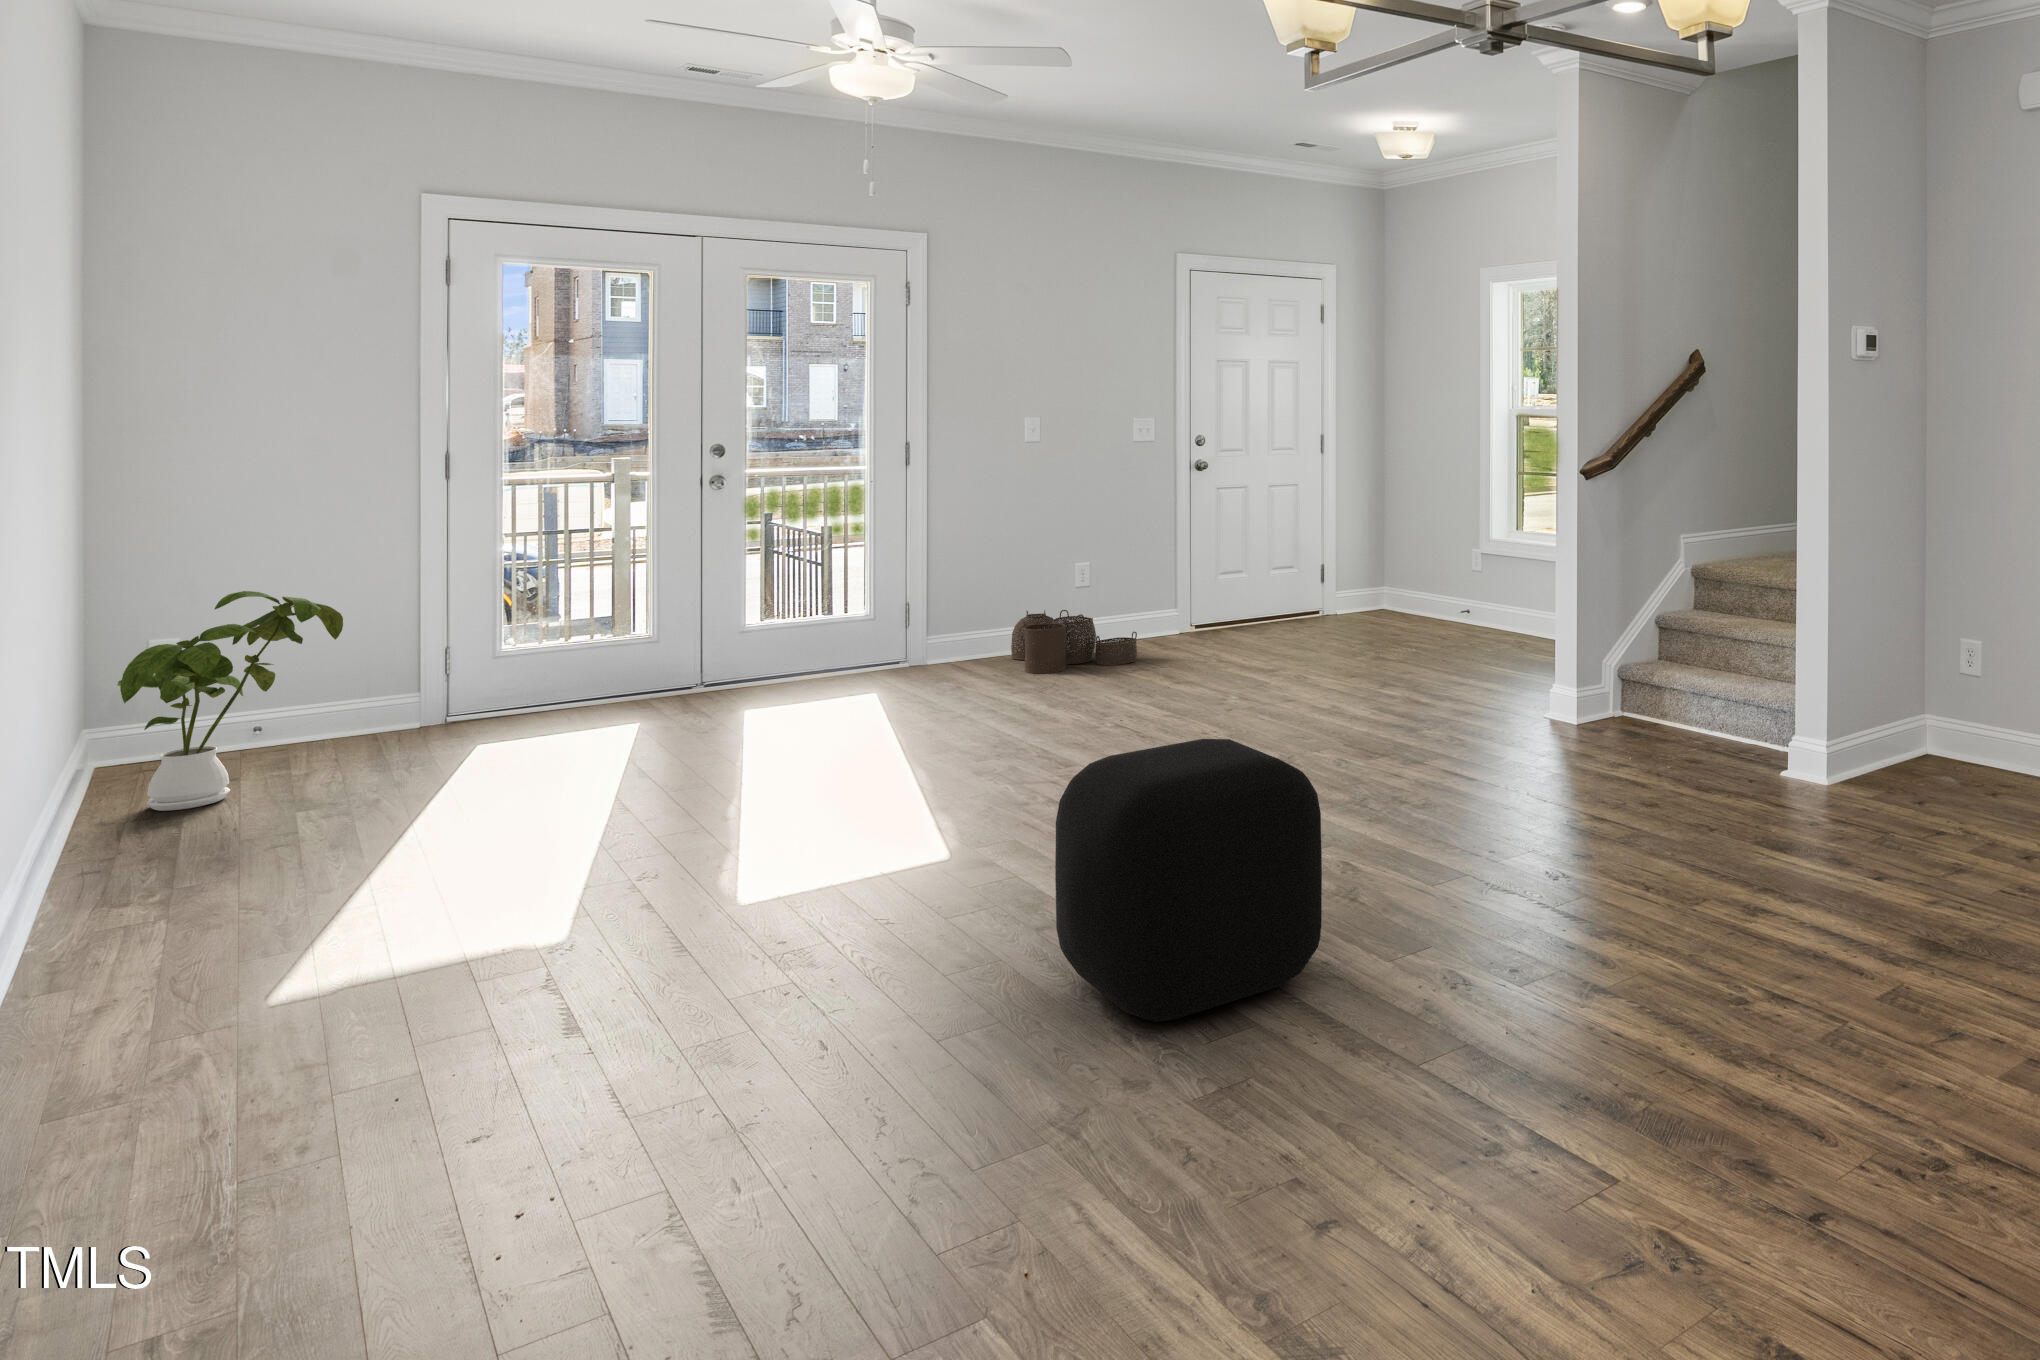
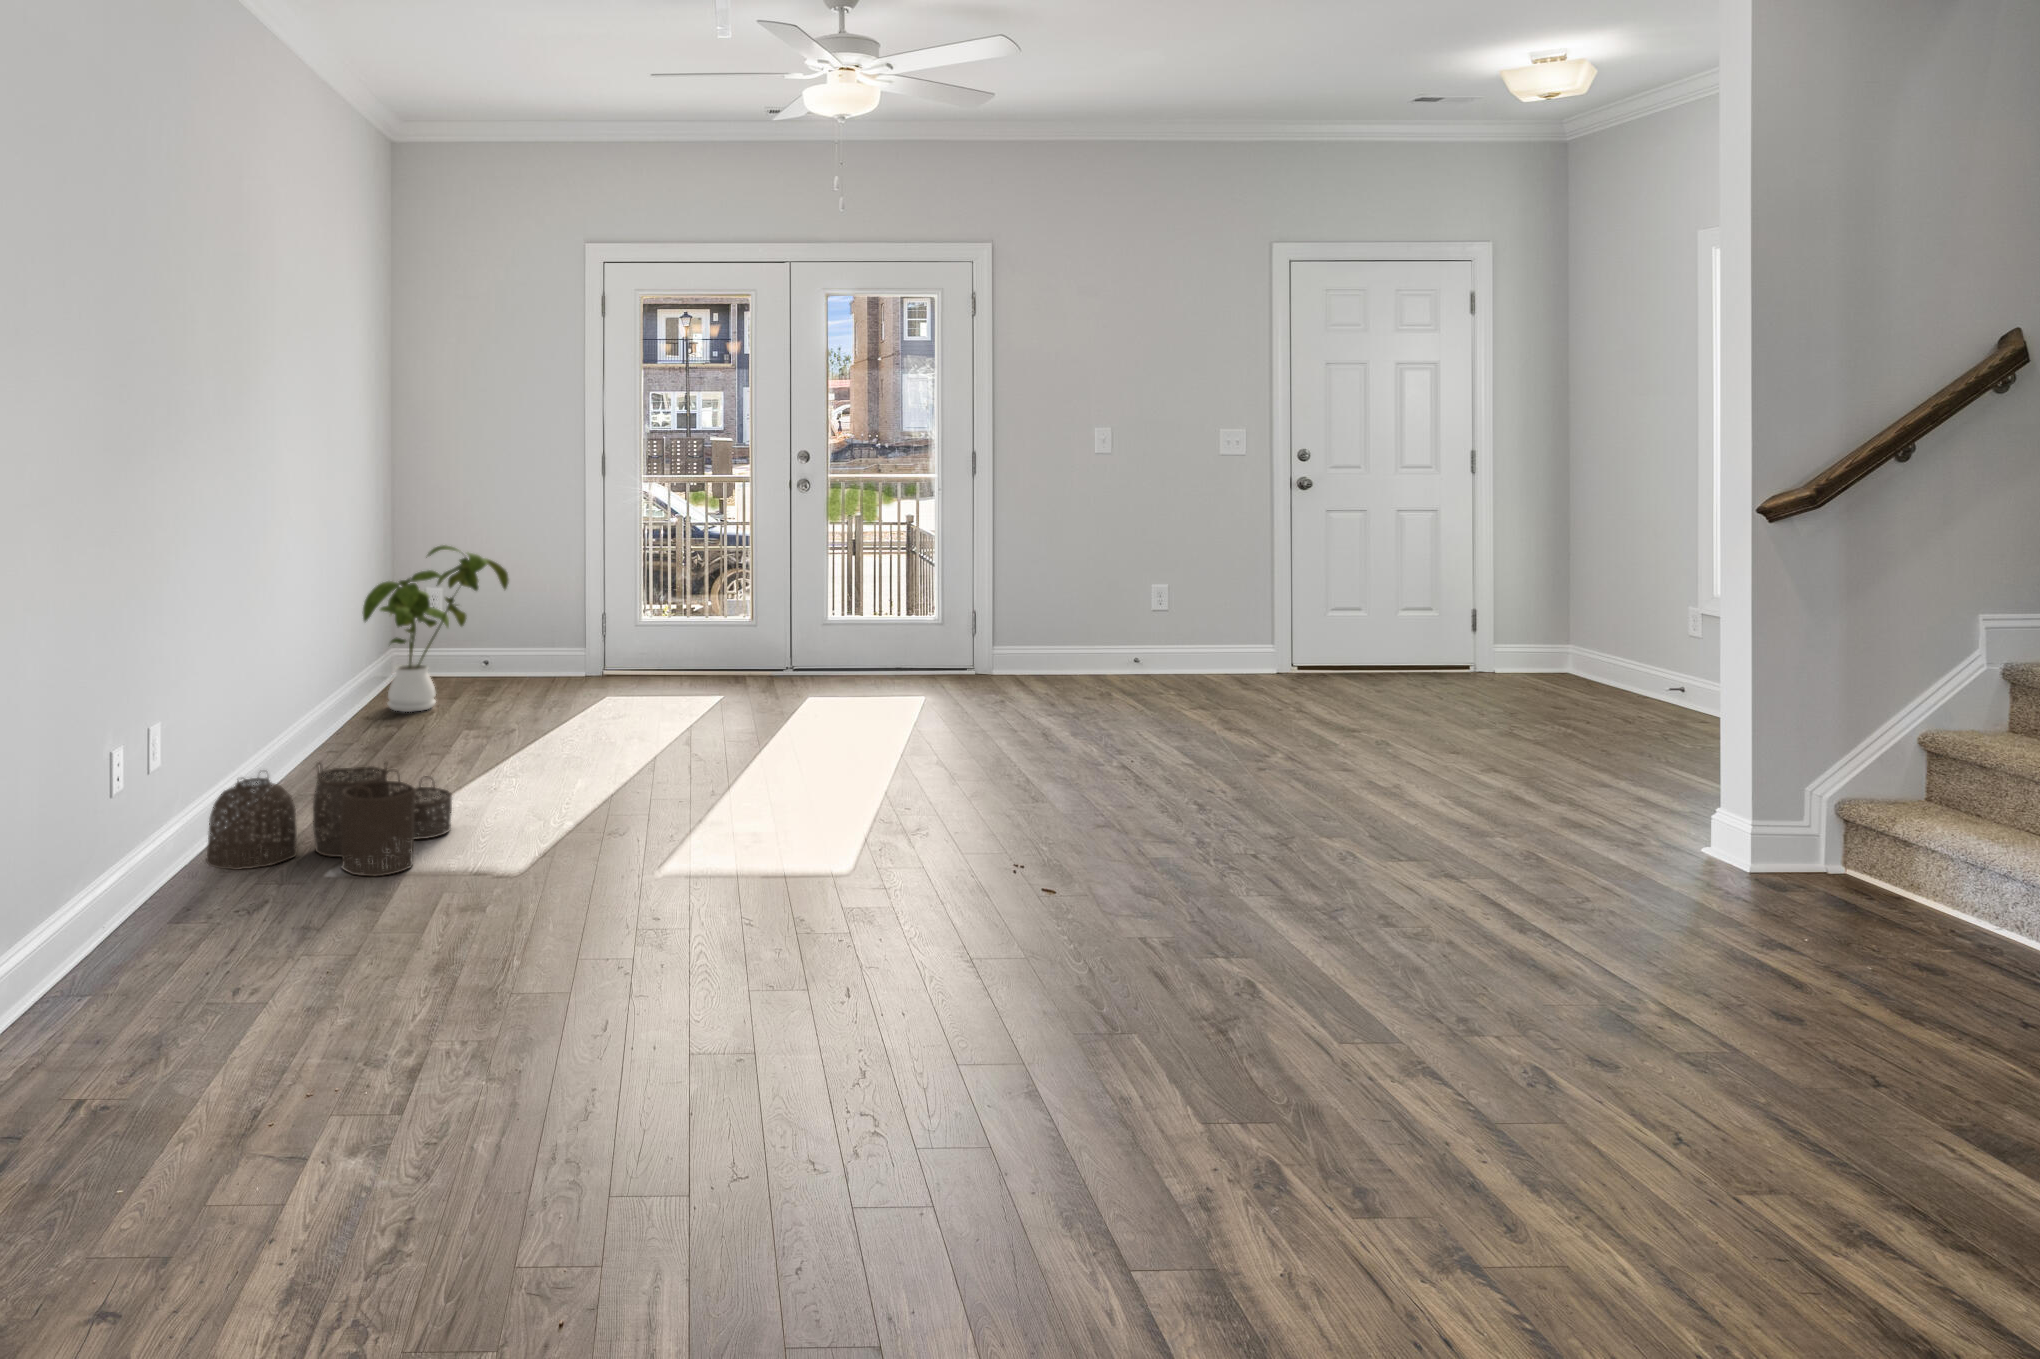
woven basket: present [1011,610,1137,673] -> present [206,762,452,876]
ottoman: present [1055,739,1322,1022] -> none [822,790,1120,1113]

